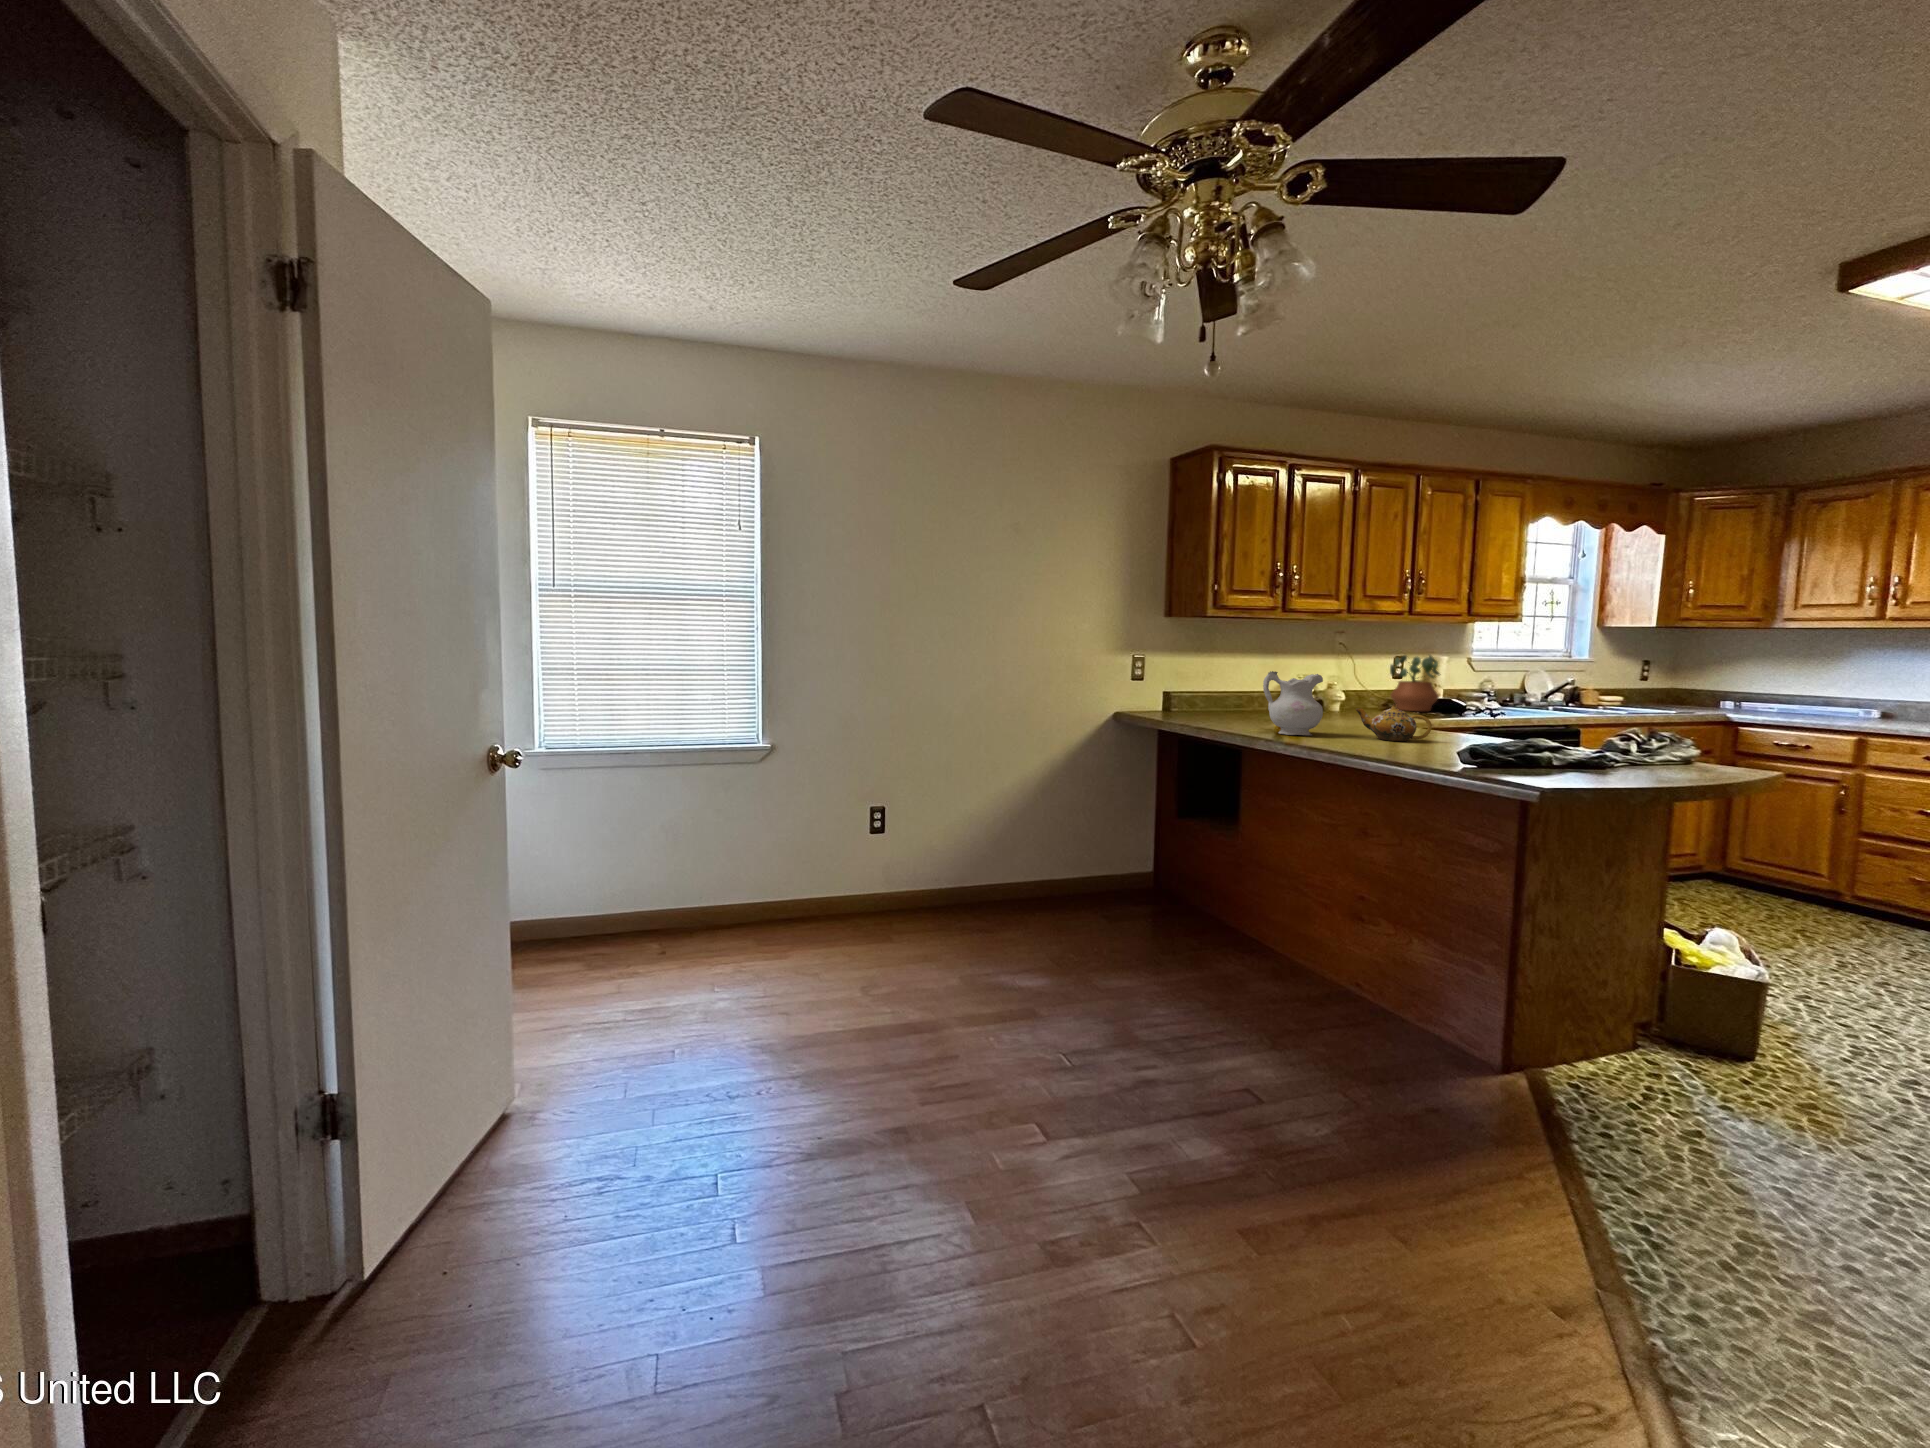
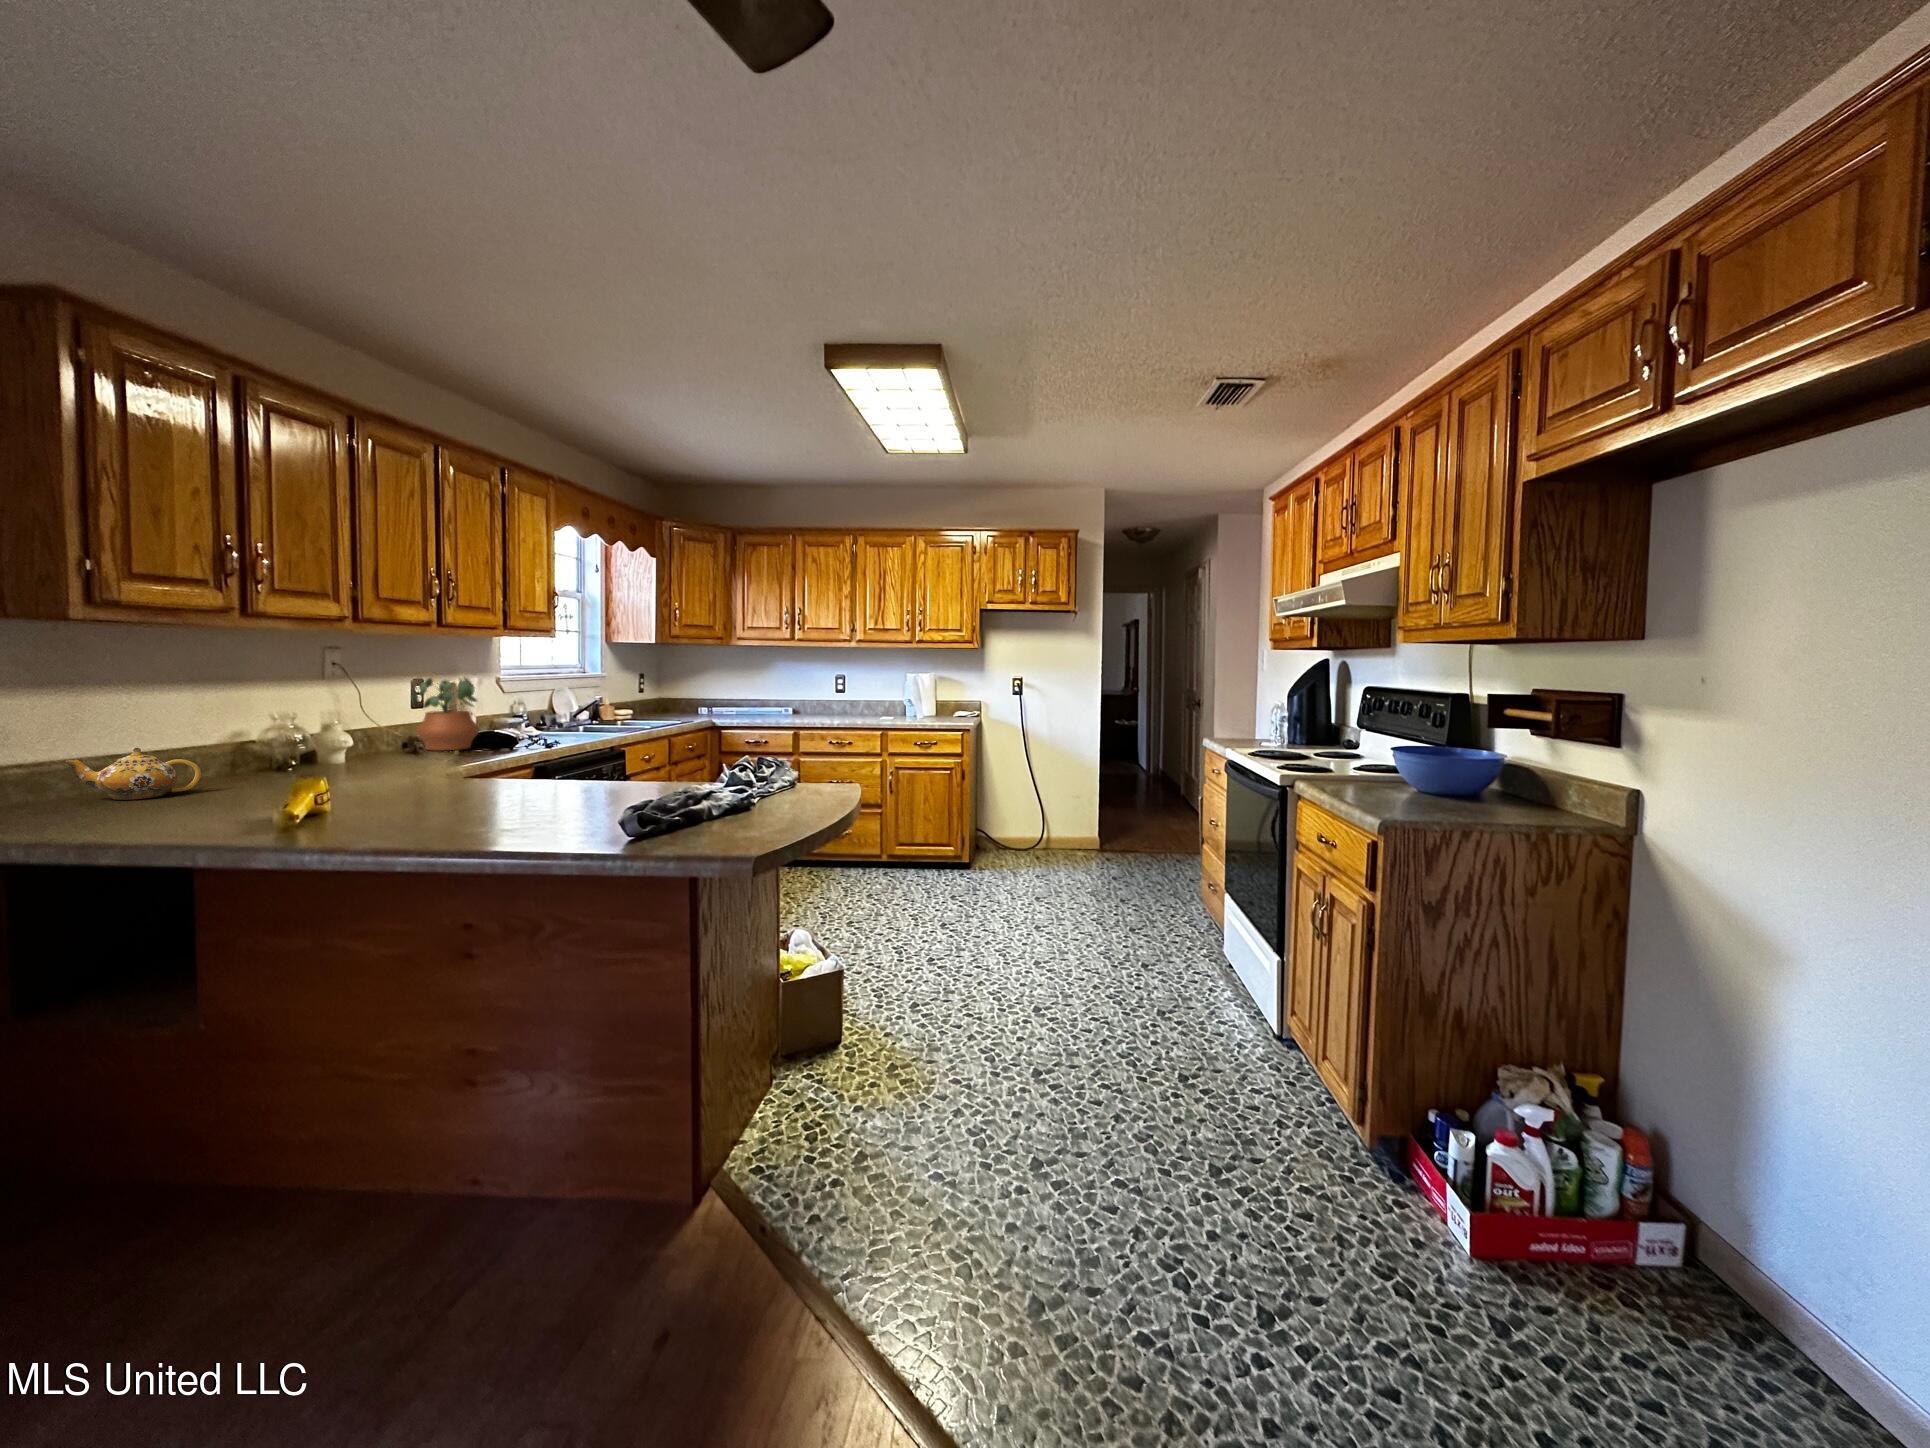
ceramic pitcher: present [1263,671,1323,736] -> none [246,721,369,828]
teapot: present [1356,704,1432,741] -> present [65,748,201,800]

